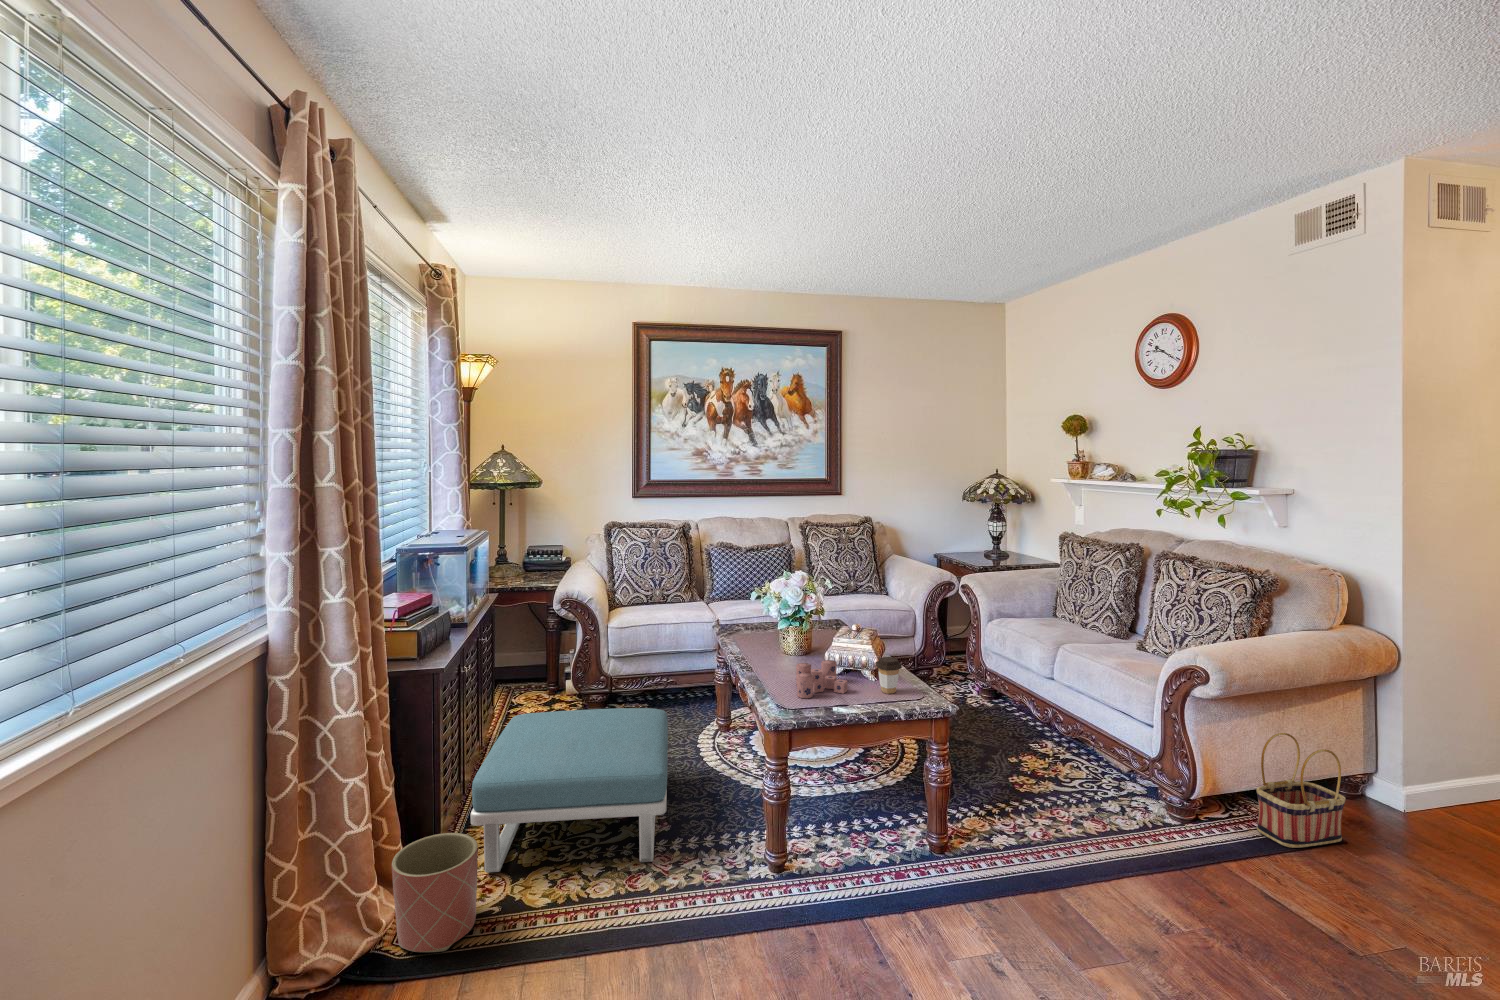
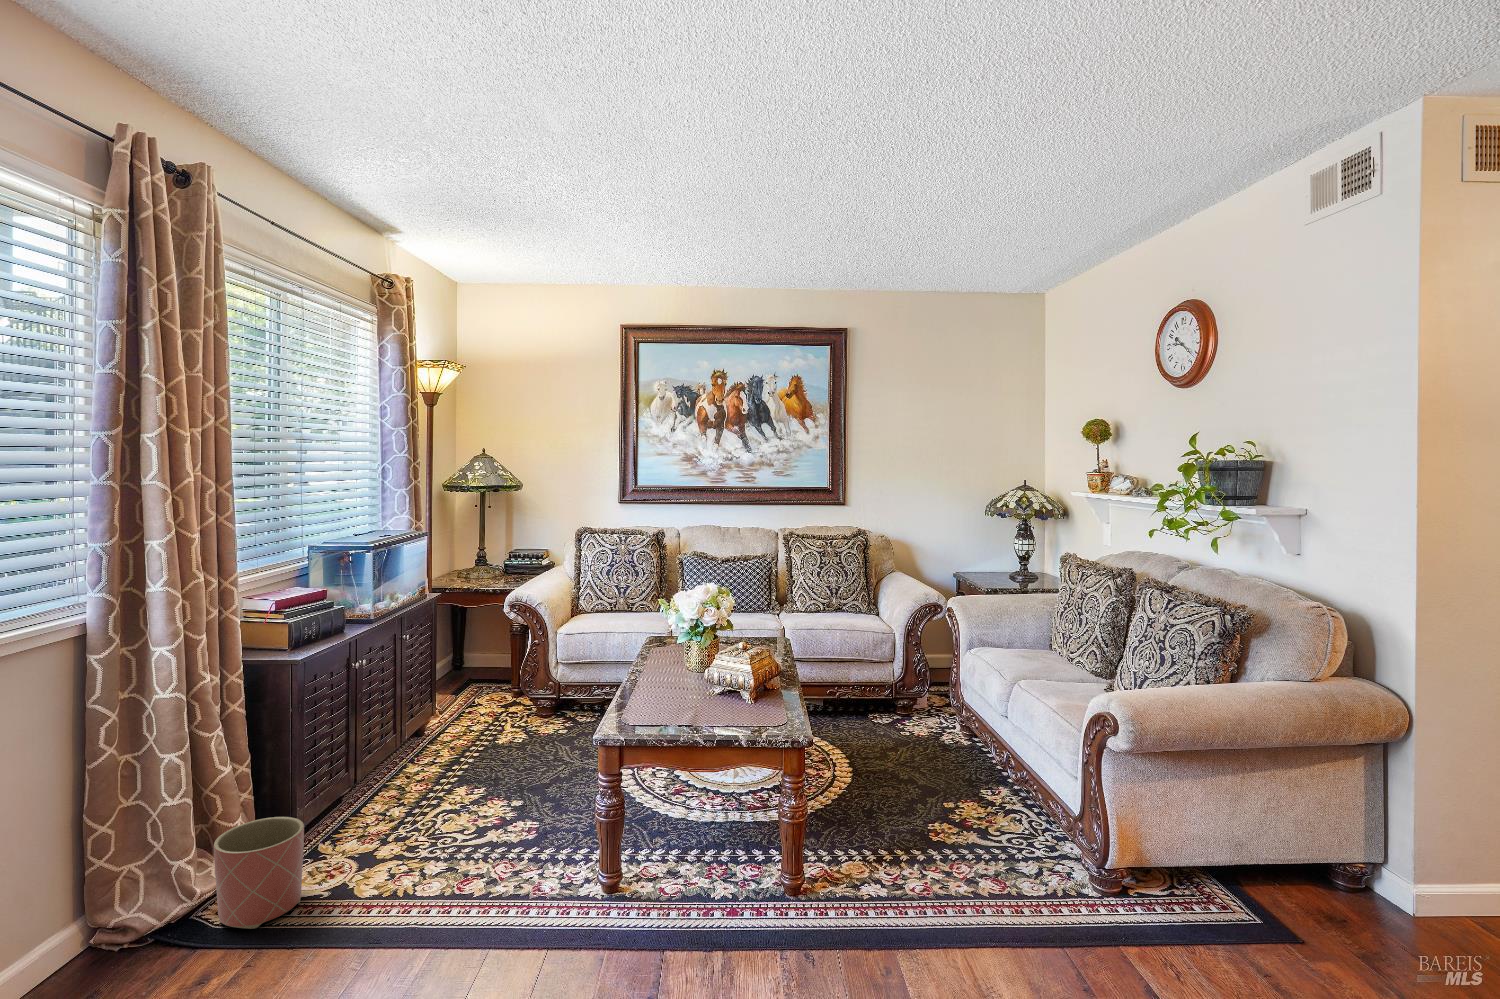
coffee cup: present [876,657,902,694] -> none [747,677,771,717]
candle: present [796,660,848,698] -> none [658,677,716,715]
footstool: present [470,708,668,873] -> none [324,712,567,869]
basket: present [1257,733,1345,848] -> none [1190,800,1301,941]

